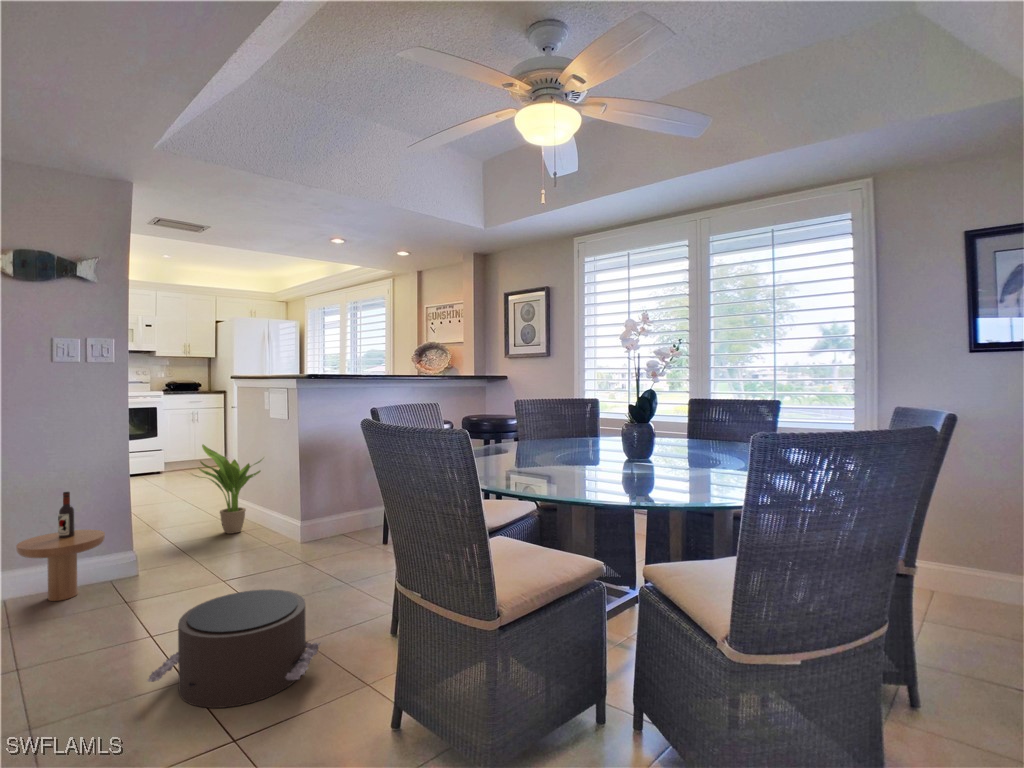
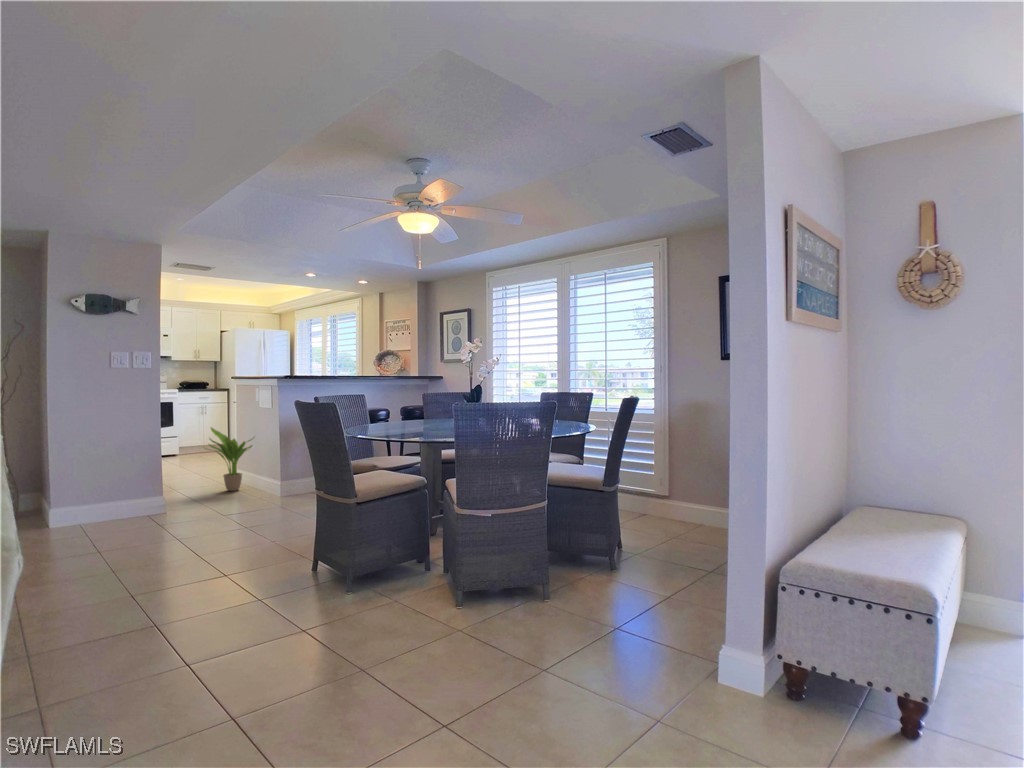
side table: present [16,492,105,601] -> none [93,453,148,523]
pouf: present [147,589,320,708] -> none [181,506,282,562]

